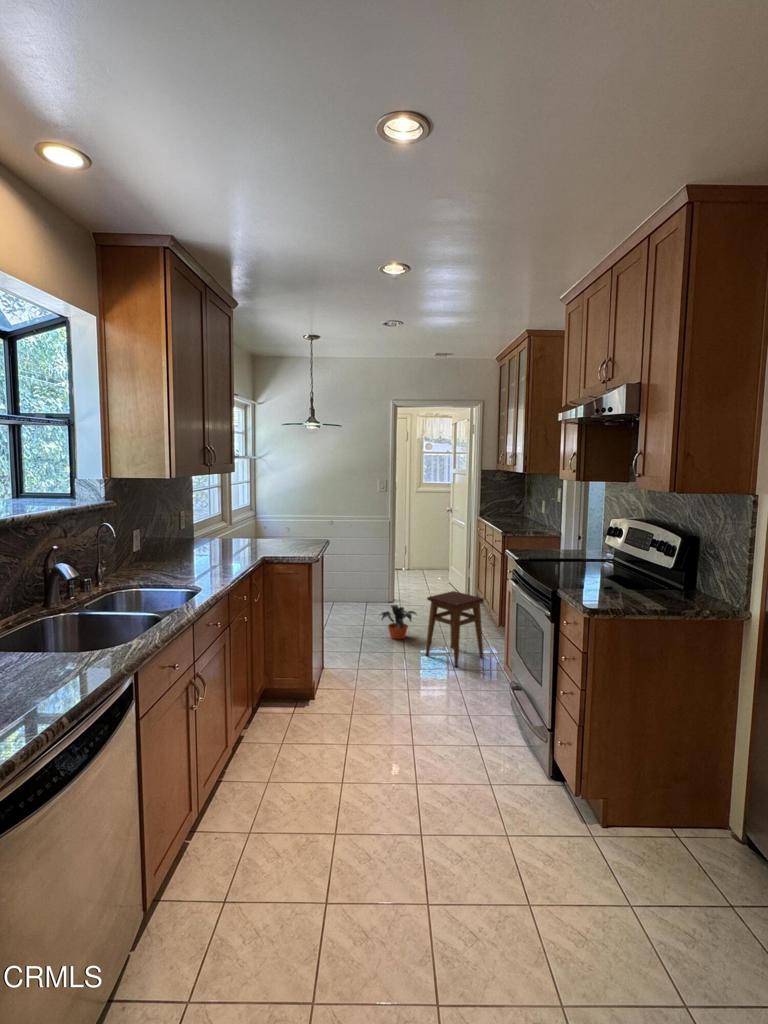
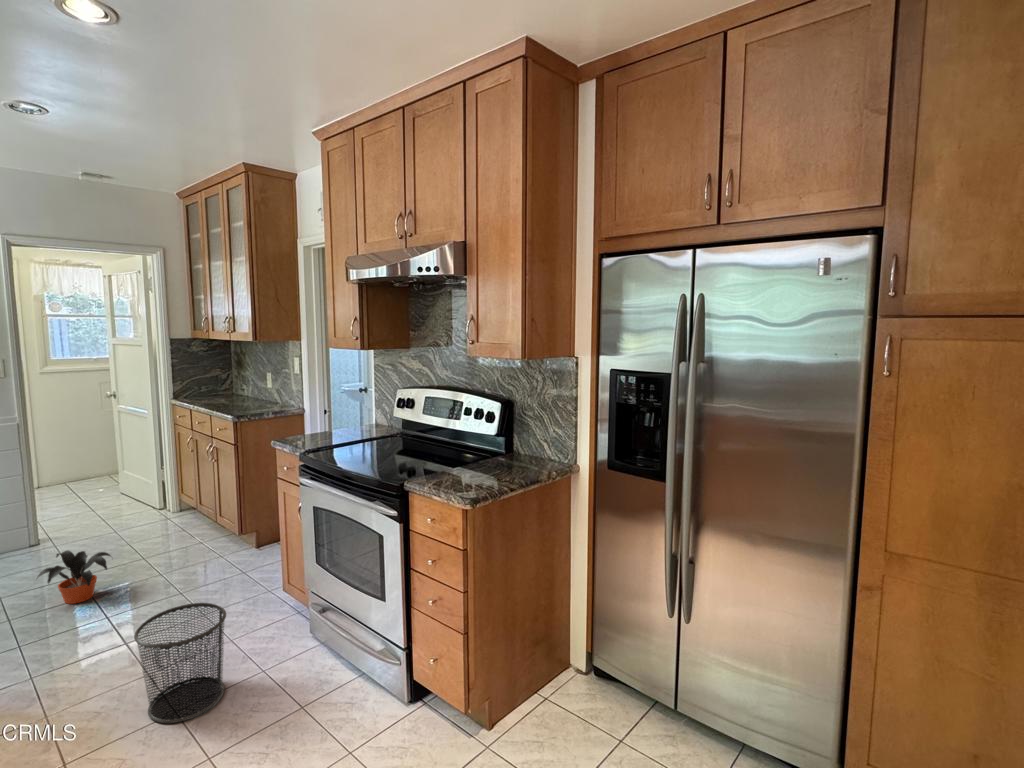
stool: present [425,591,484,667] -> none [141,508,234,611]
waste bin: none [394,648,447,720] -> present [134,603,226,723]

